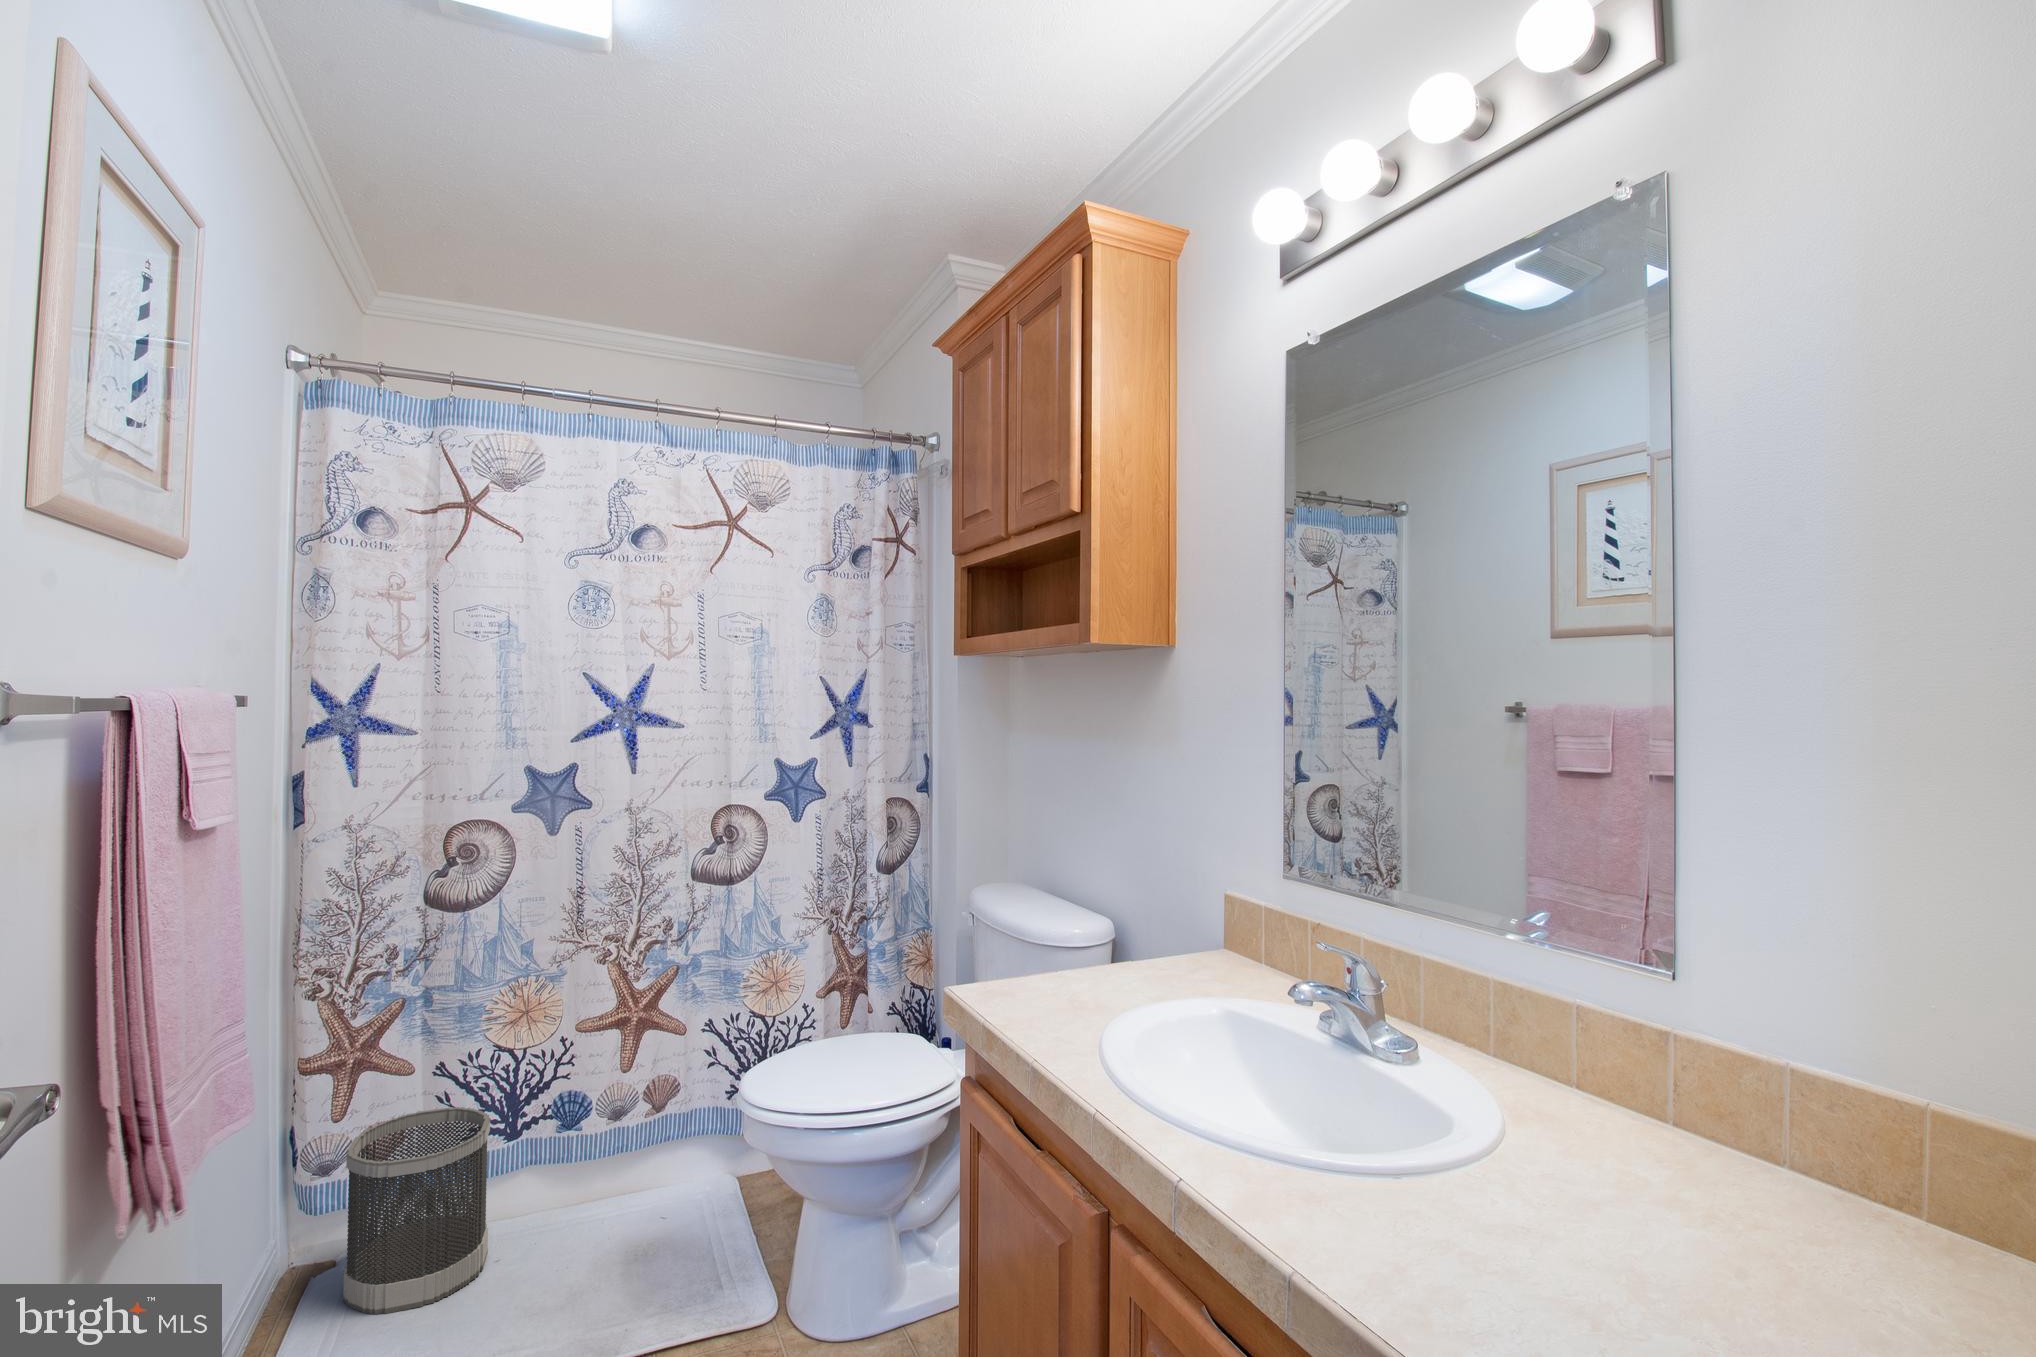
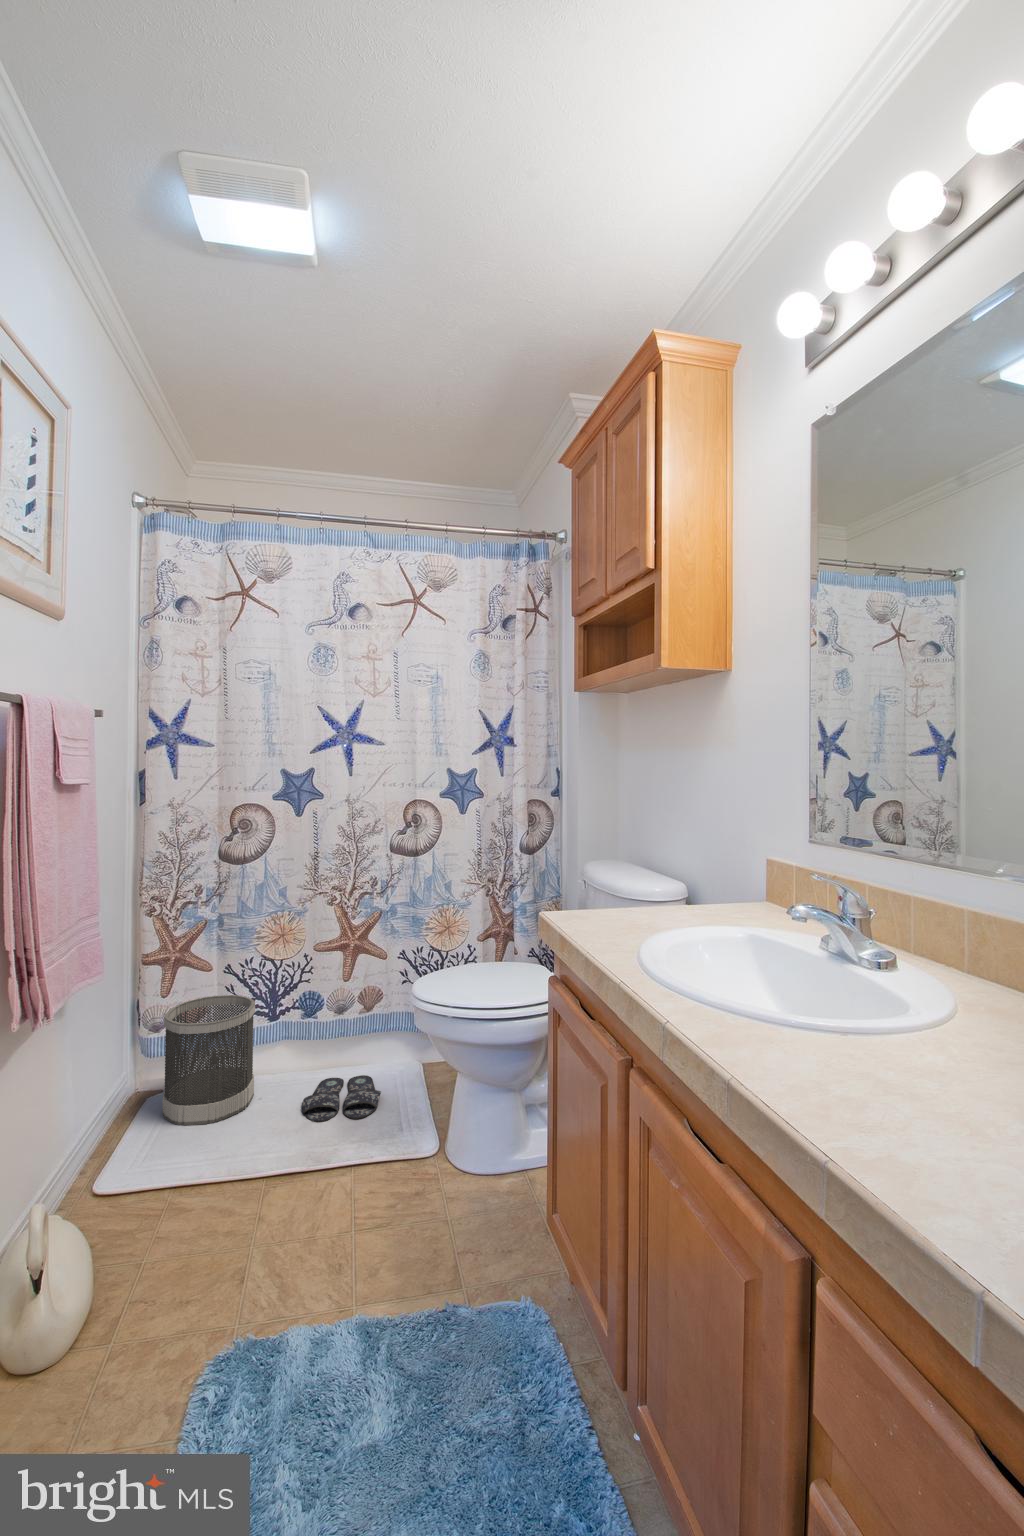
slippers: none [568,1203,685,1281] -> present [303,1075,381,1122]

